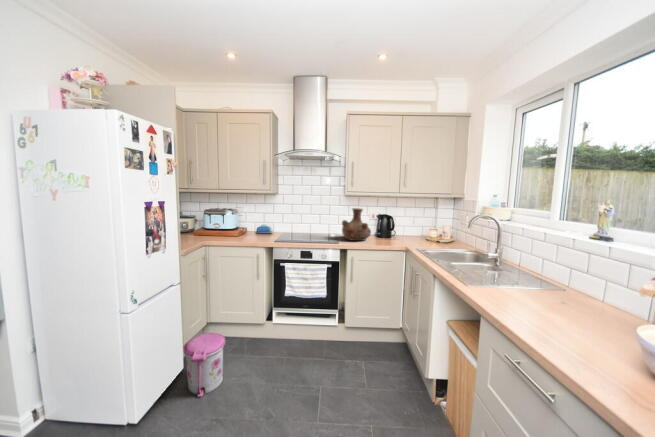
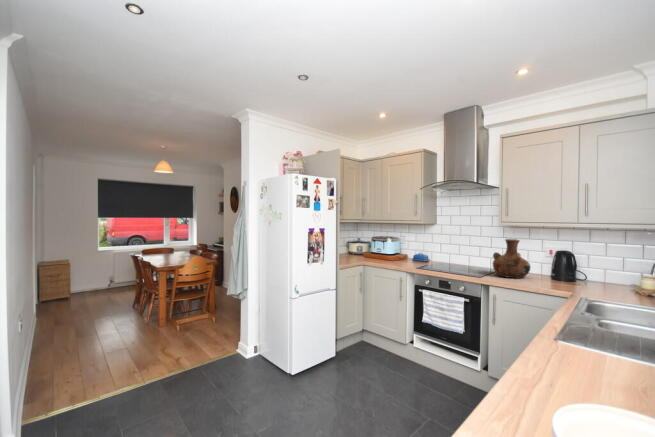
trash can: present [184,333,225,399] -> none [331,333,361,379]

